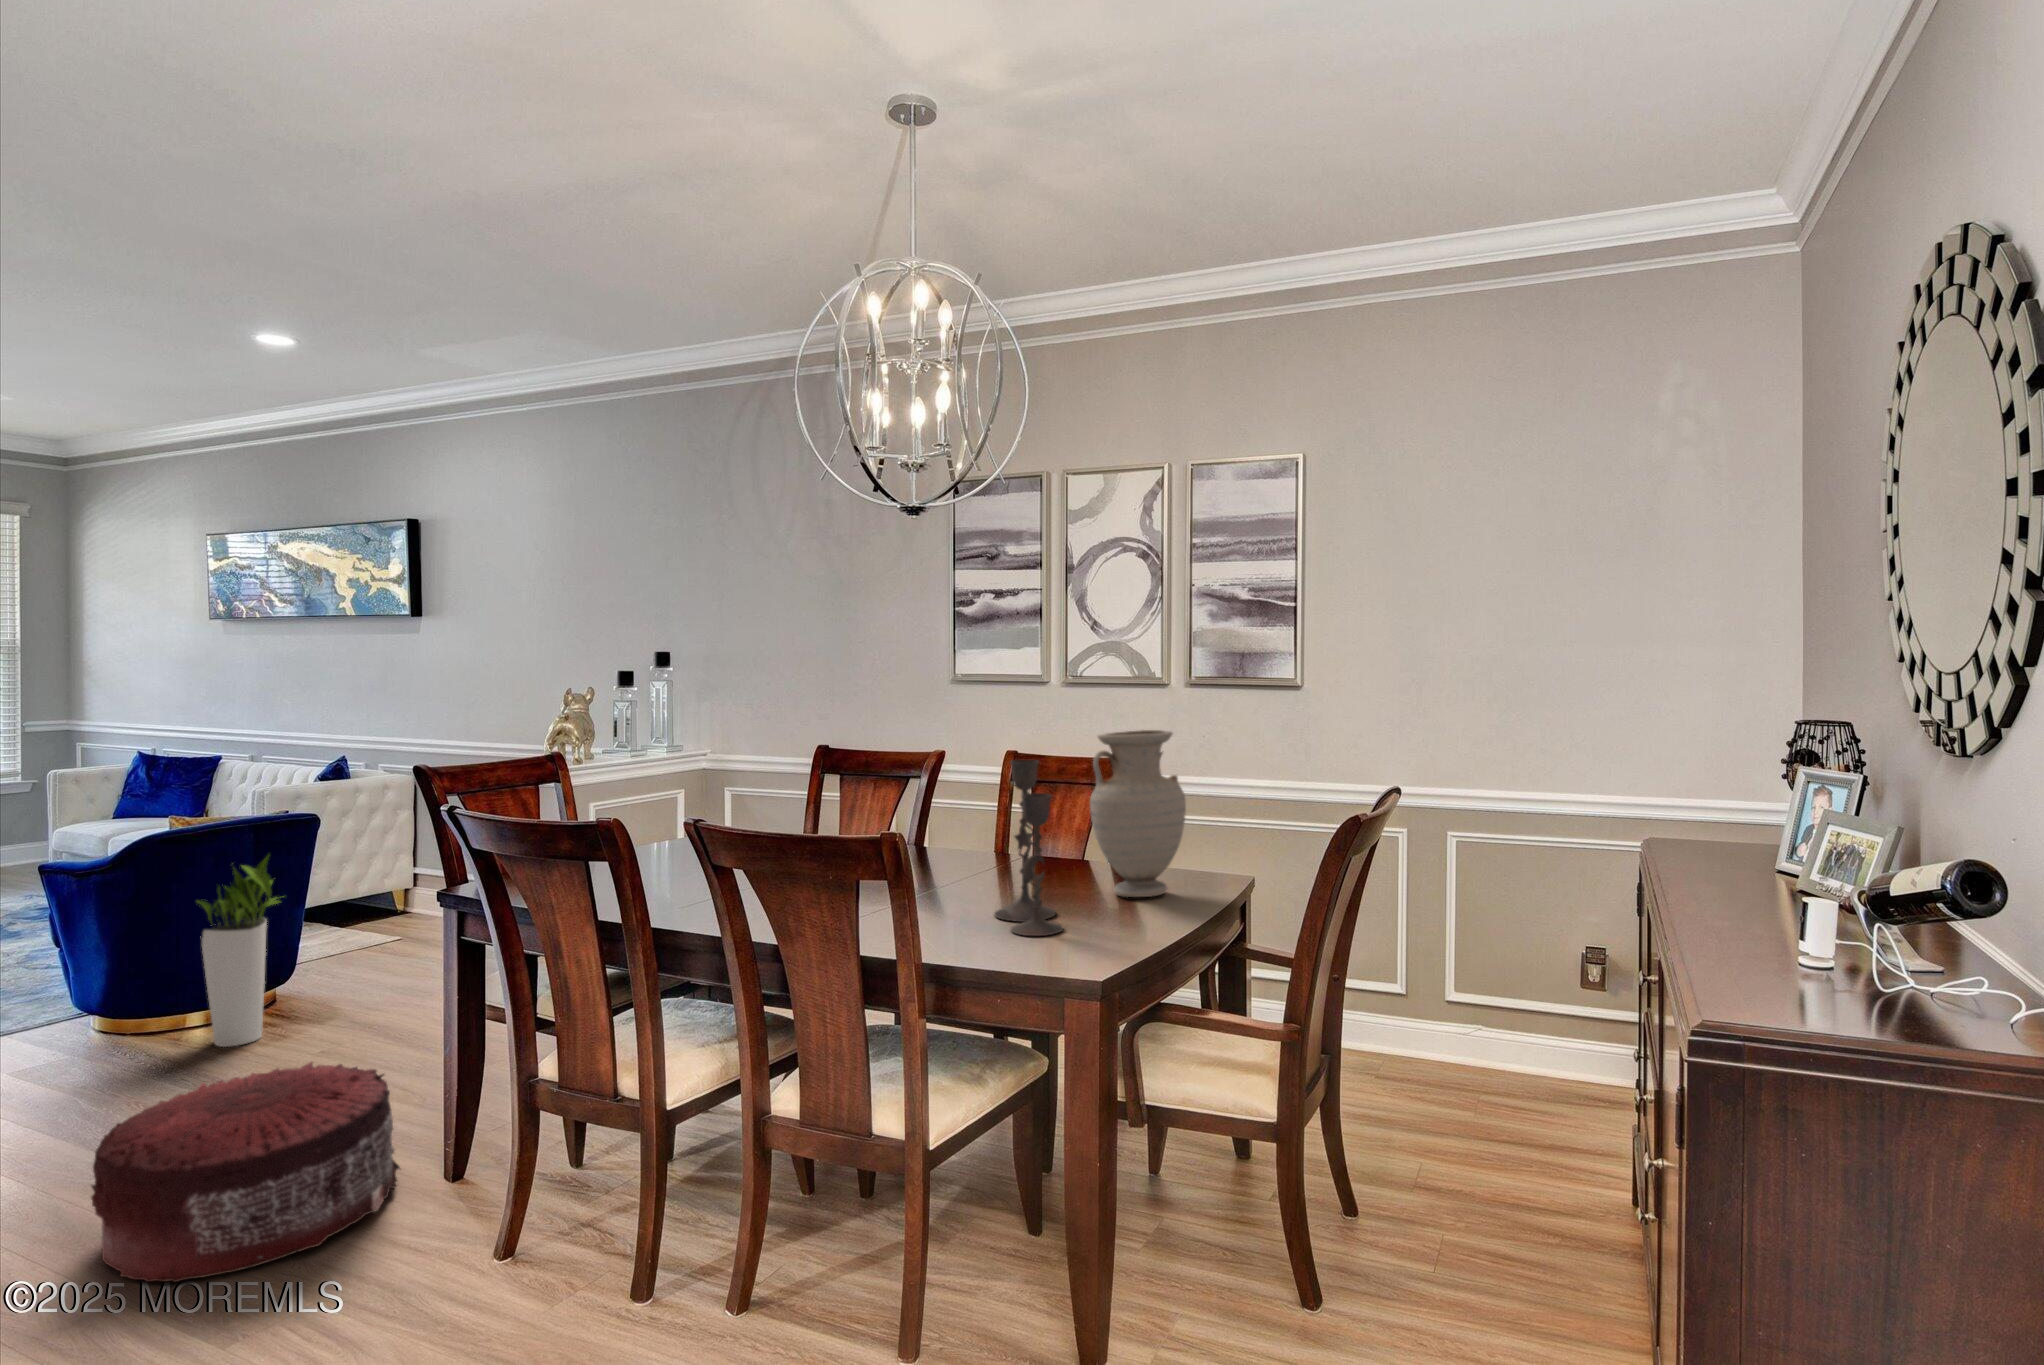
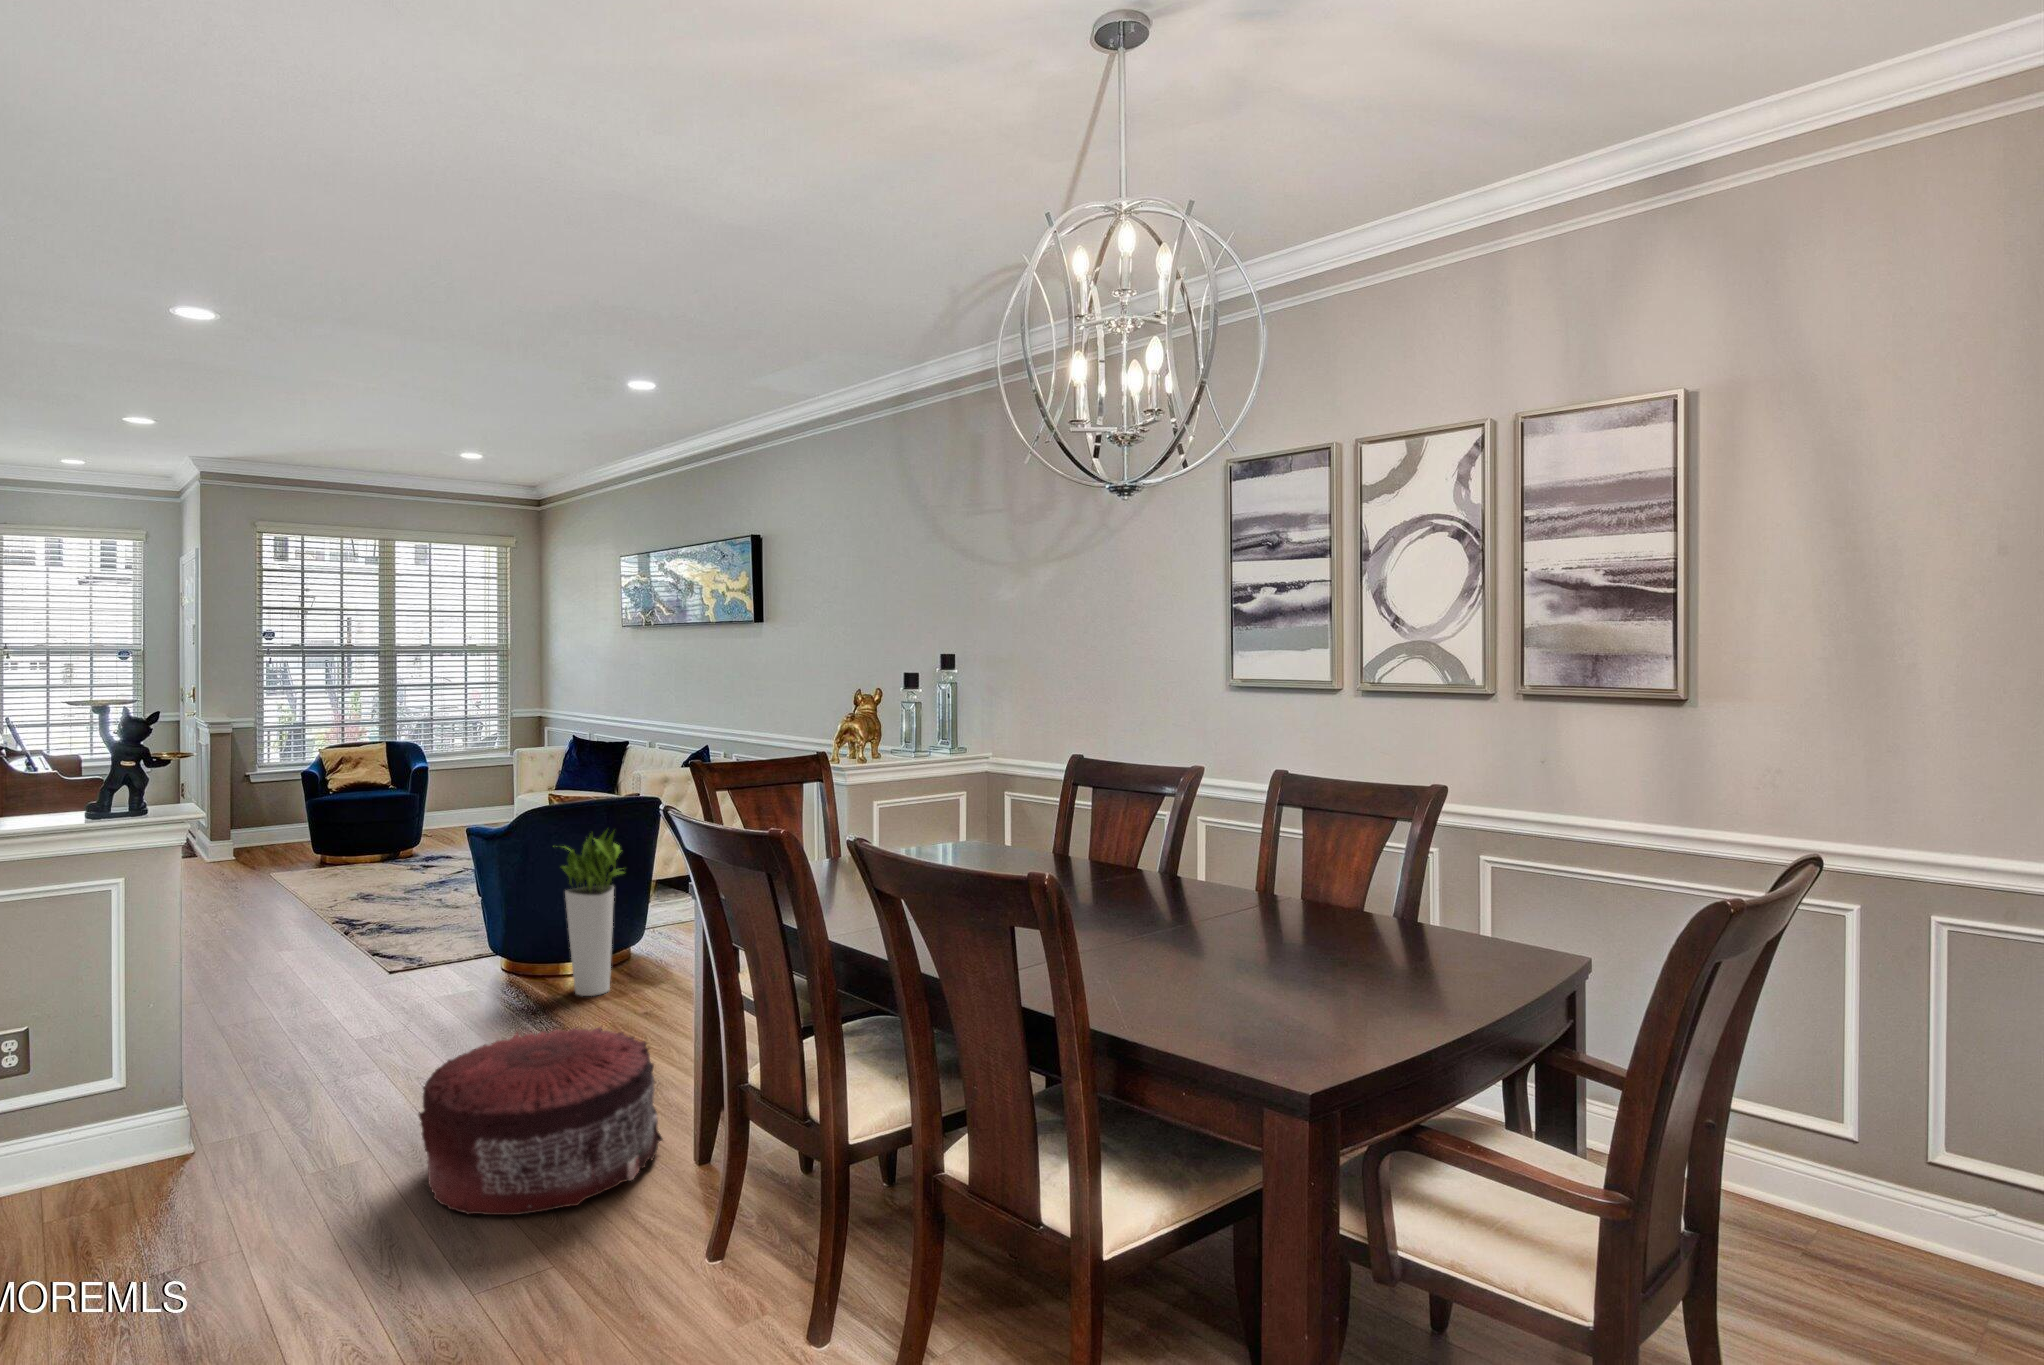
vase: present [1090,730,1186,897] -> none [1349,751,1483,968]
candlestick: present [995,760,1063,936] -> none [1215,781,1295,1007]

